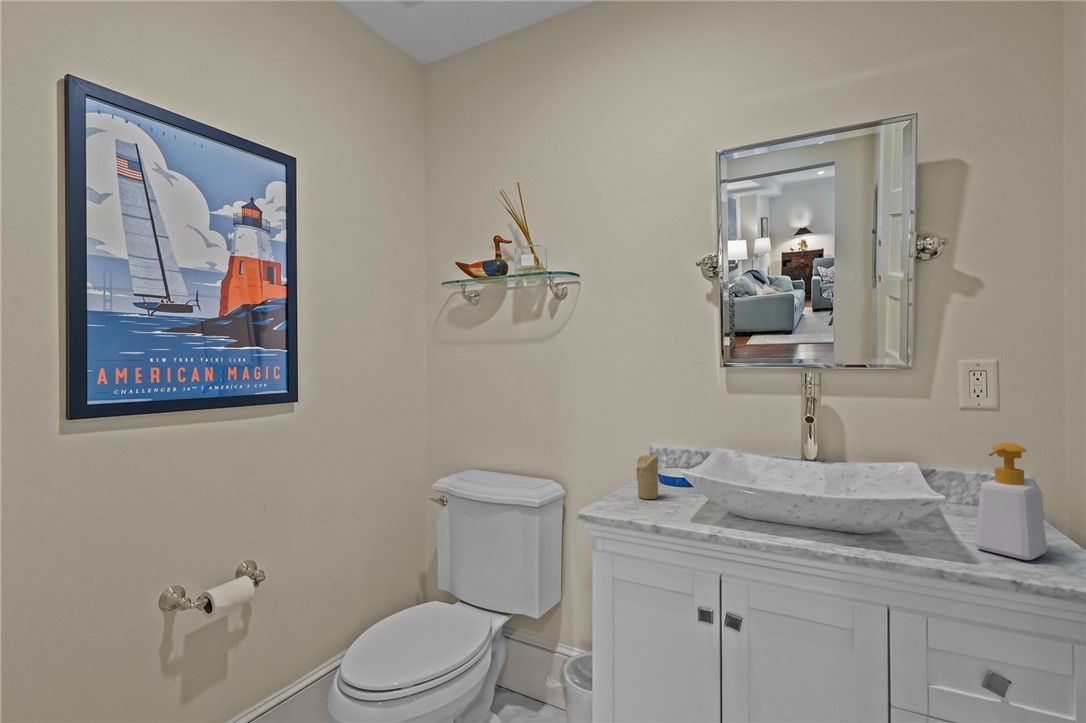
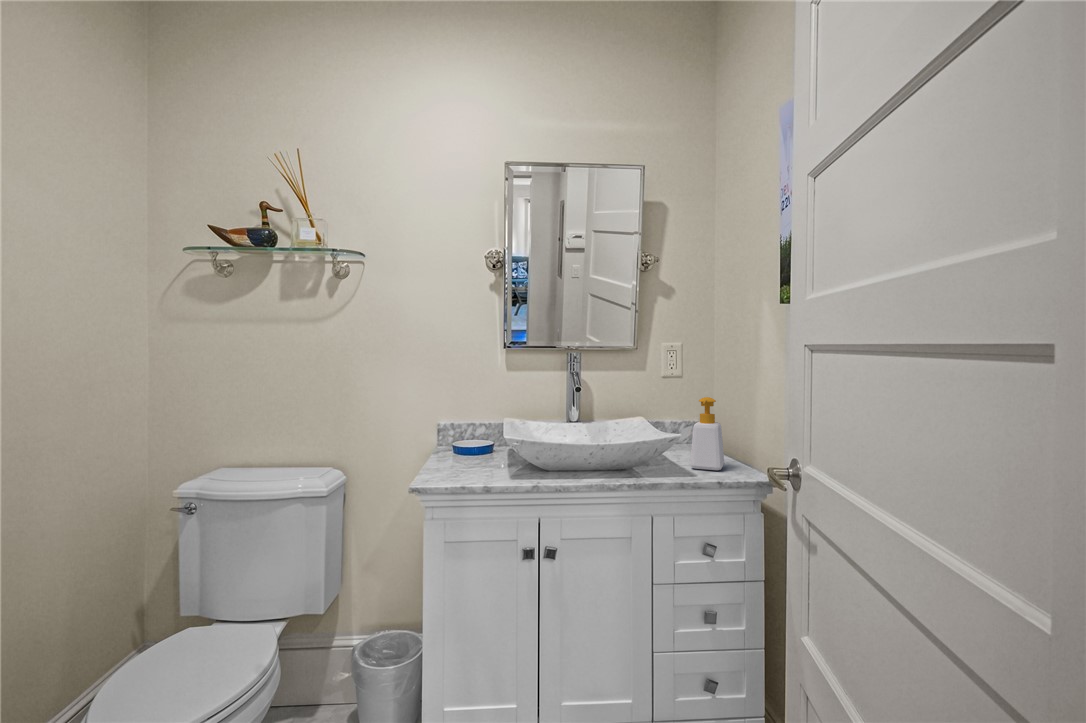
candle: present [636,455,658,499] -> none [447,427,467,467]

